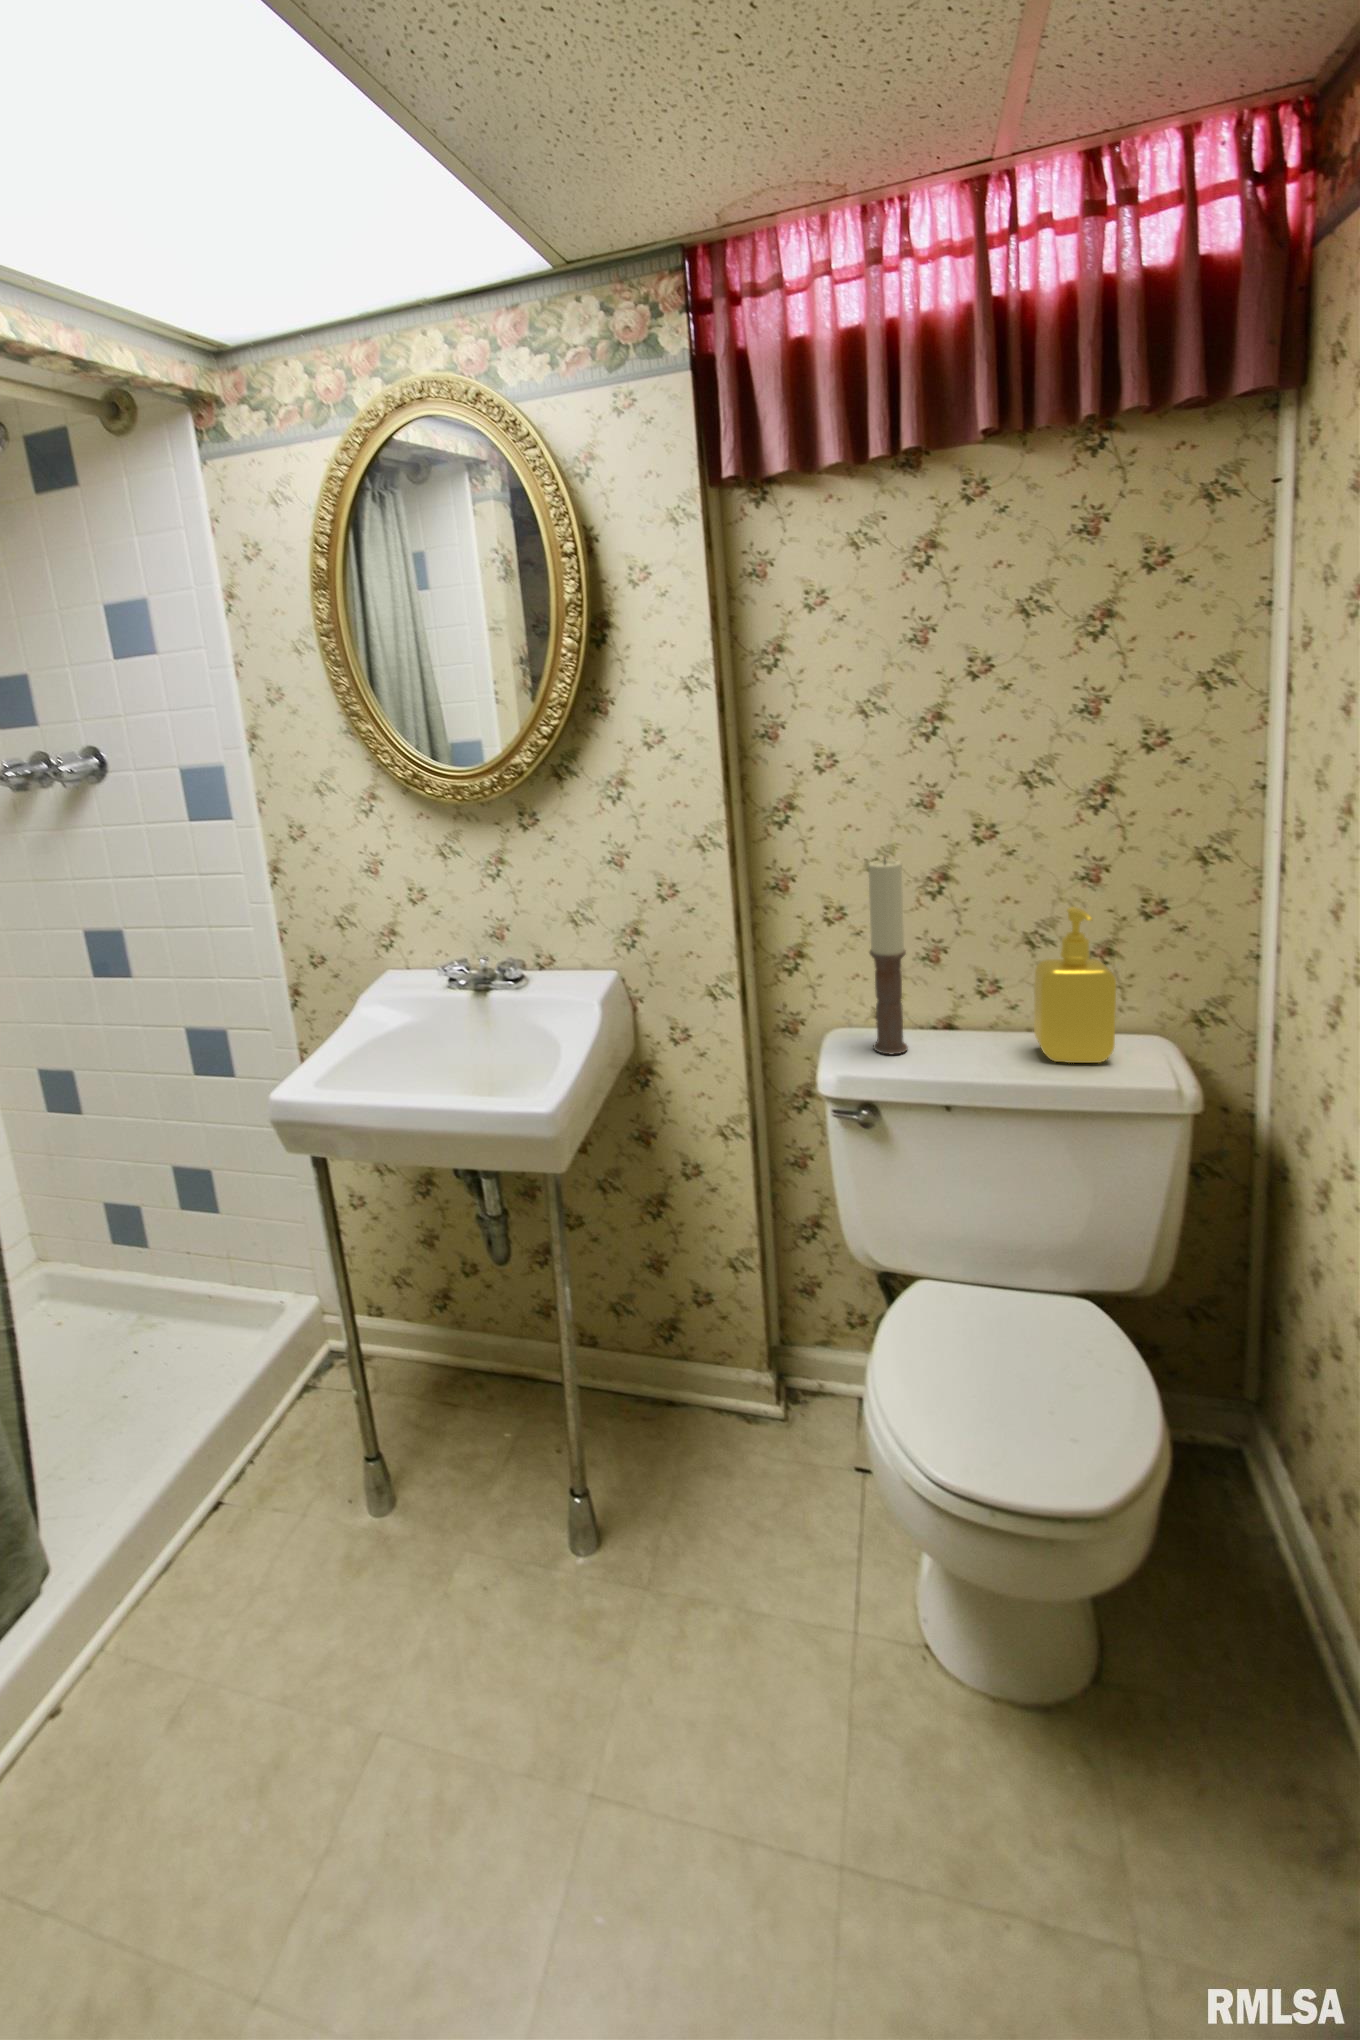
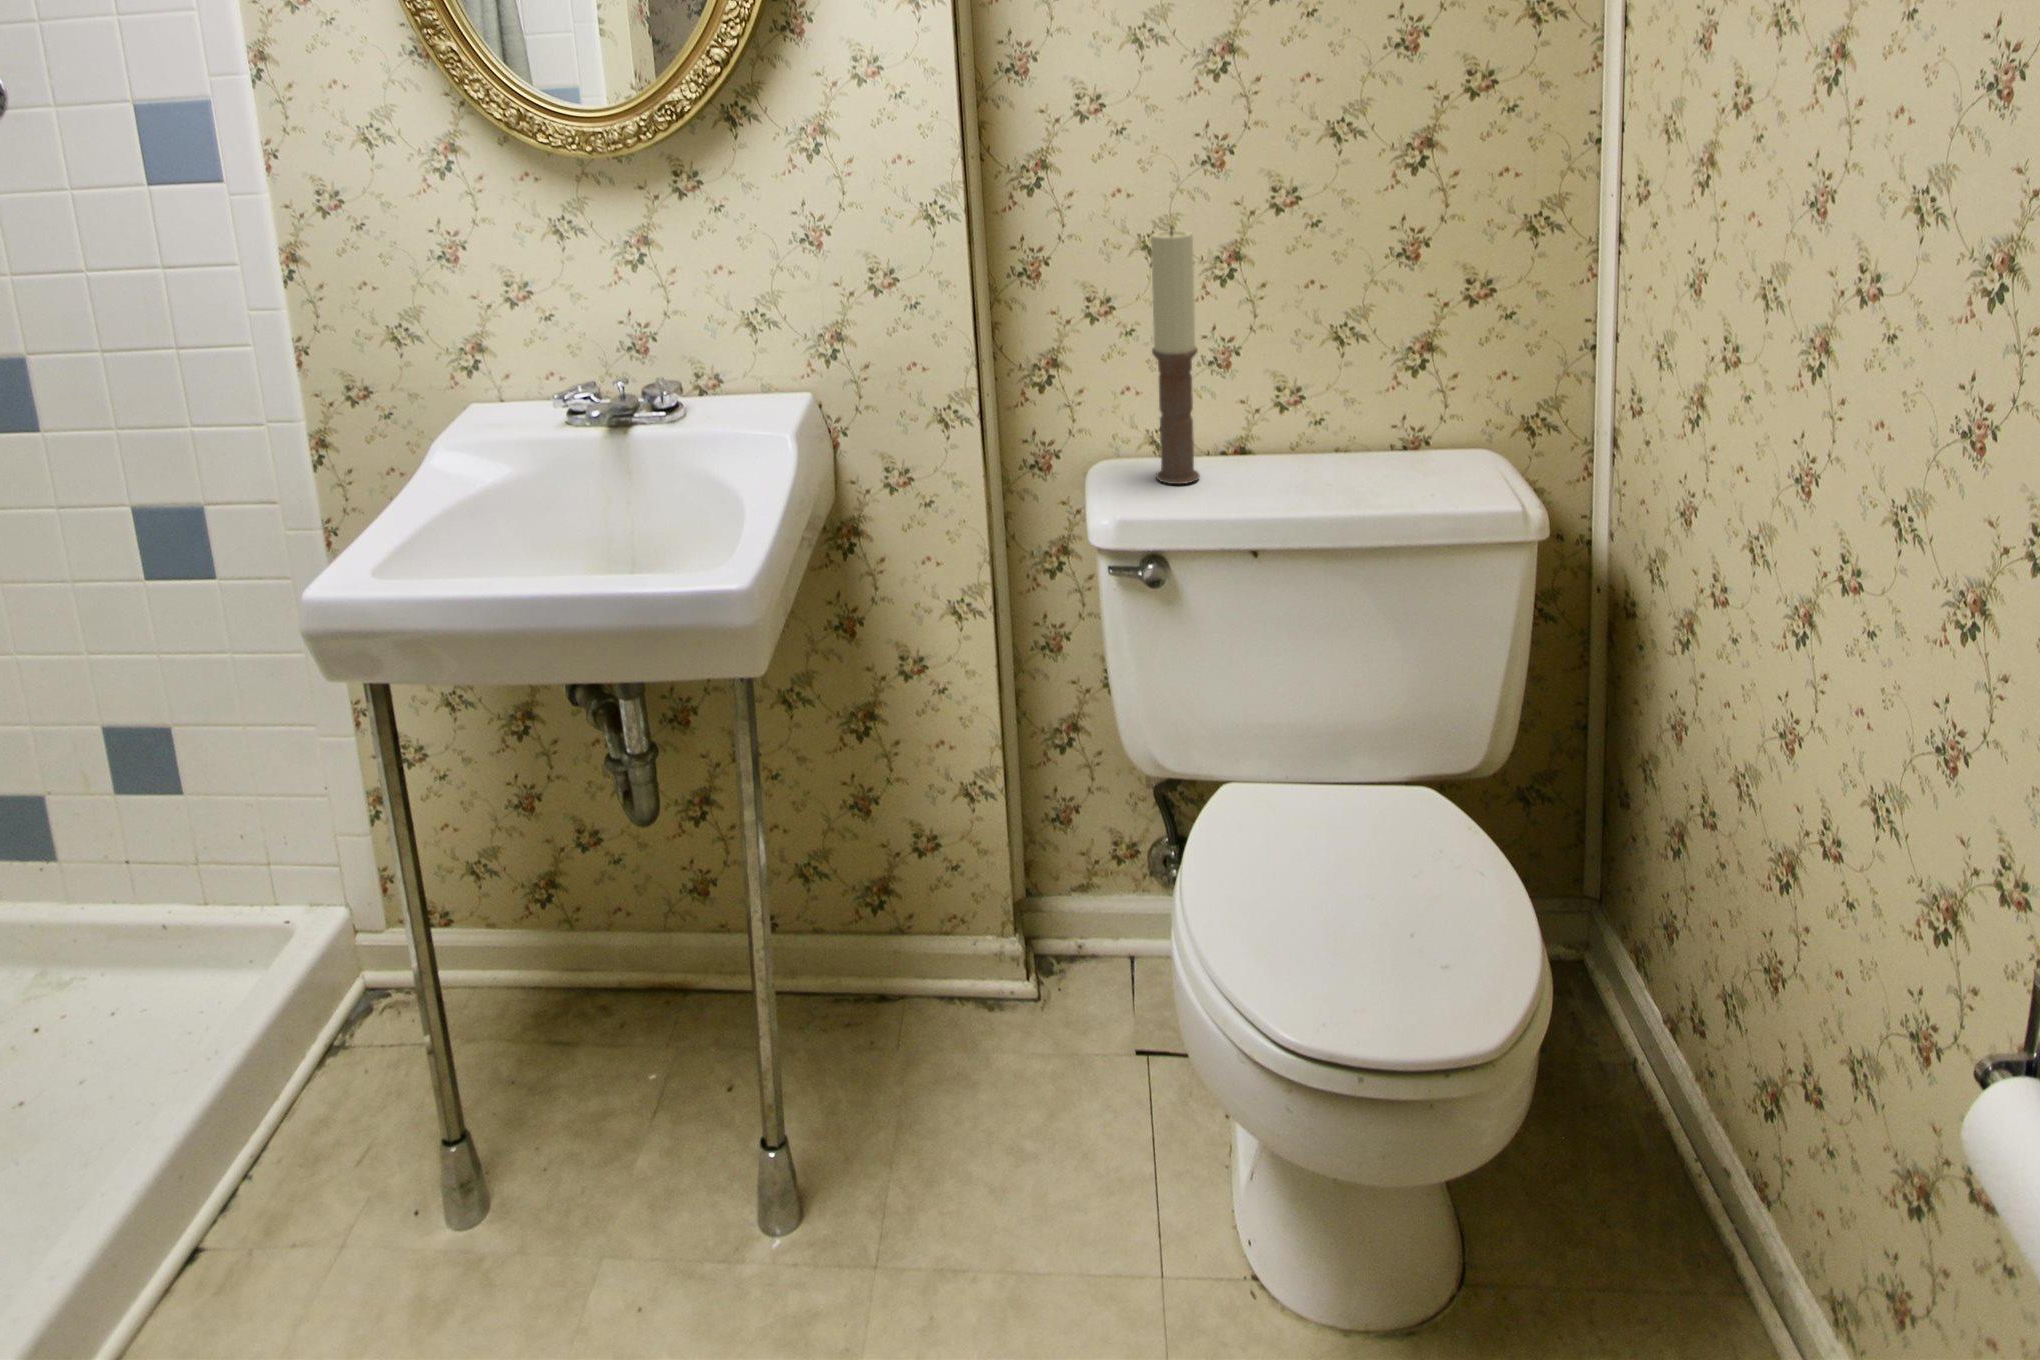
soap dispenser: present [1034,907,1116,1063] -> none [1353,287,1449,482]

